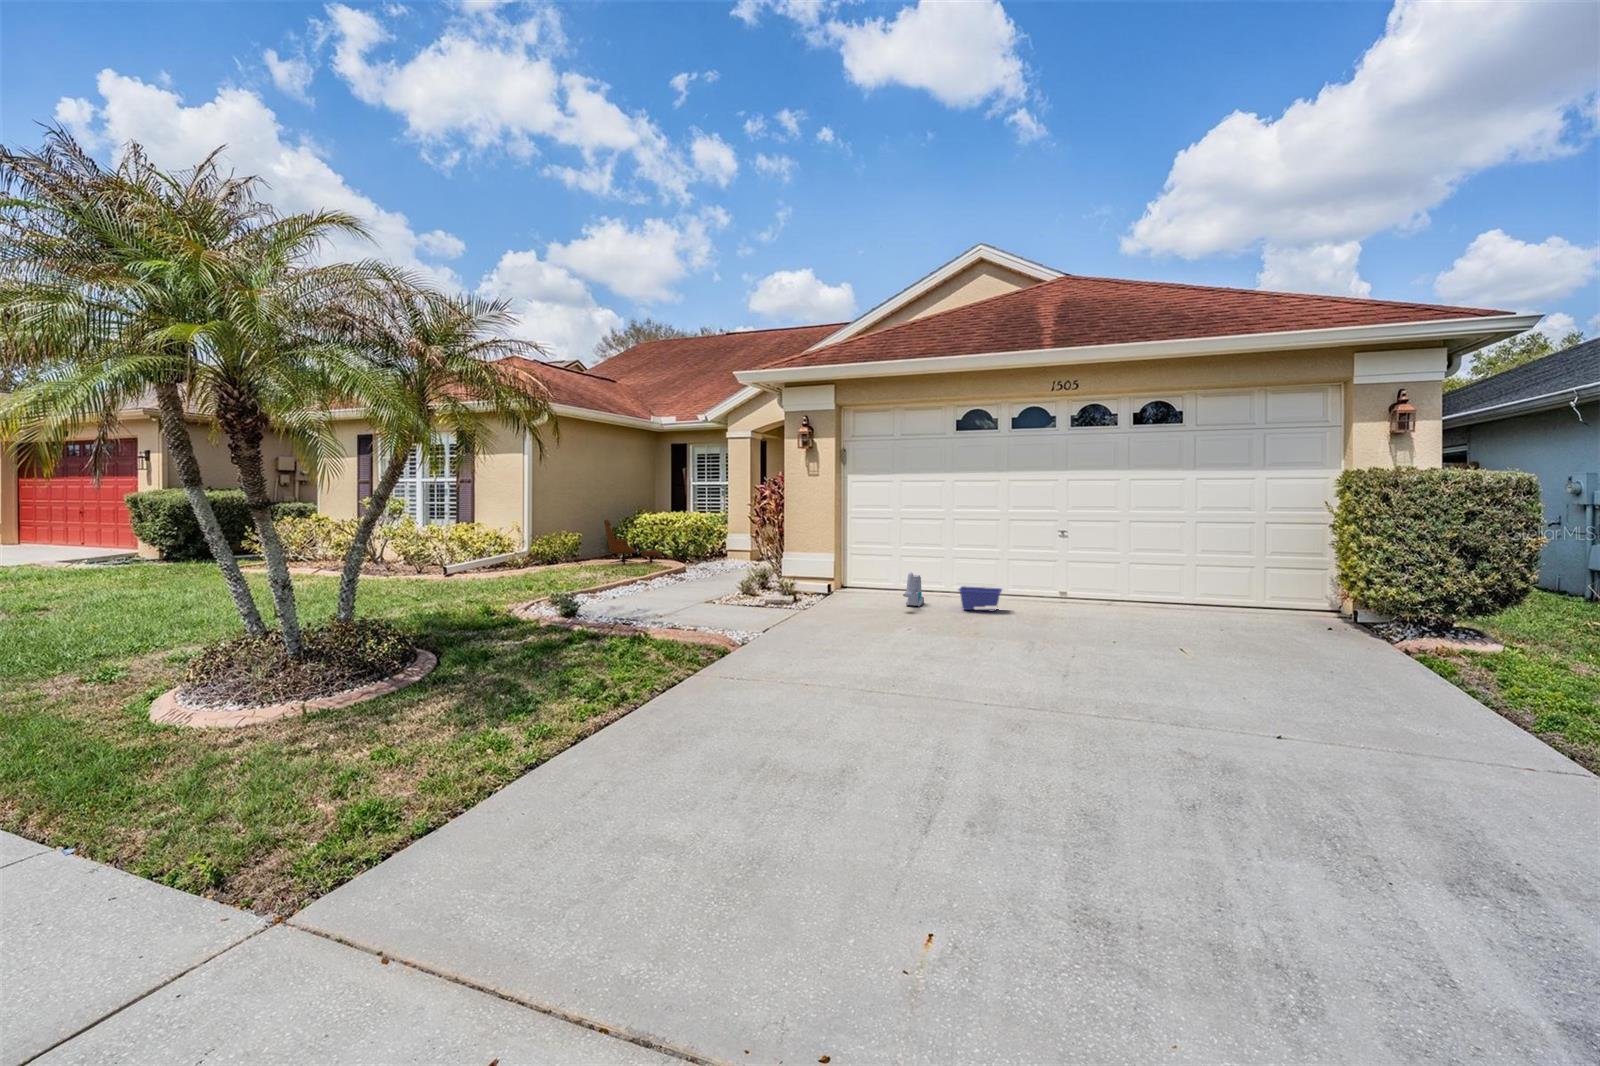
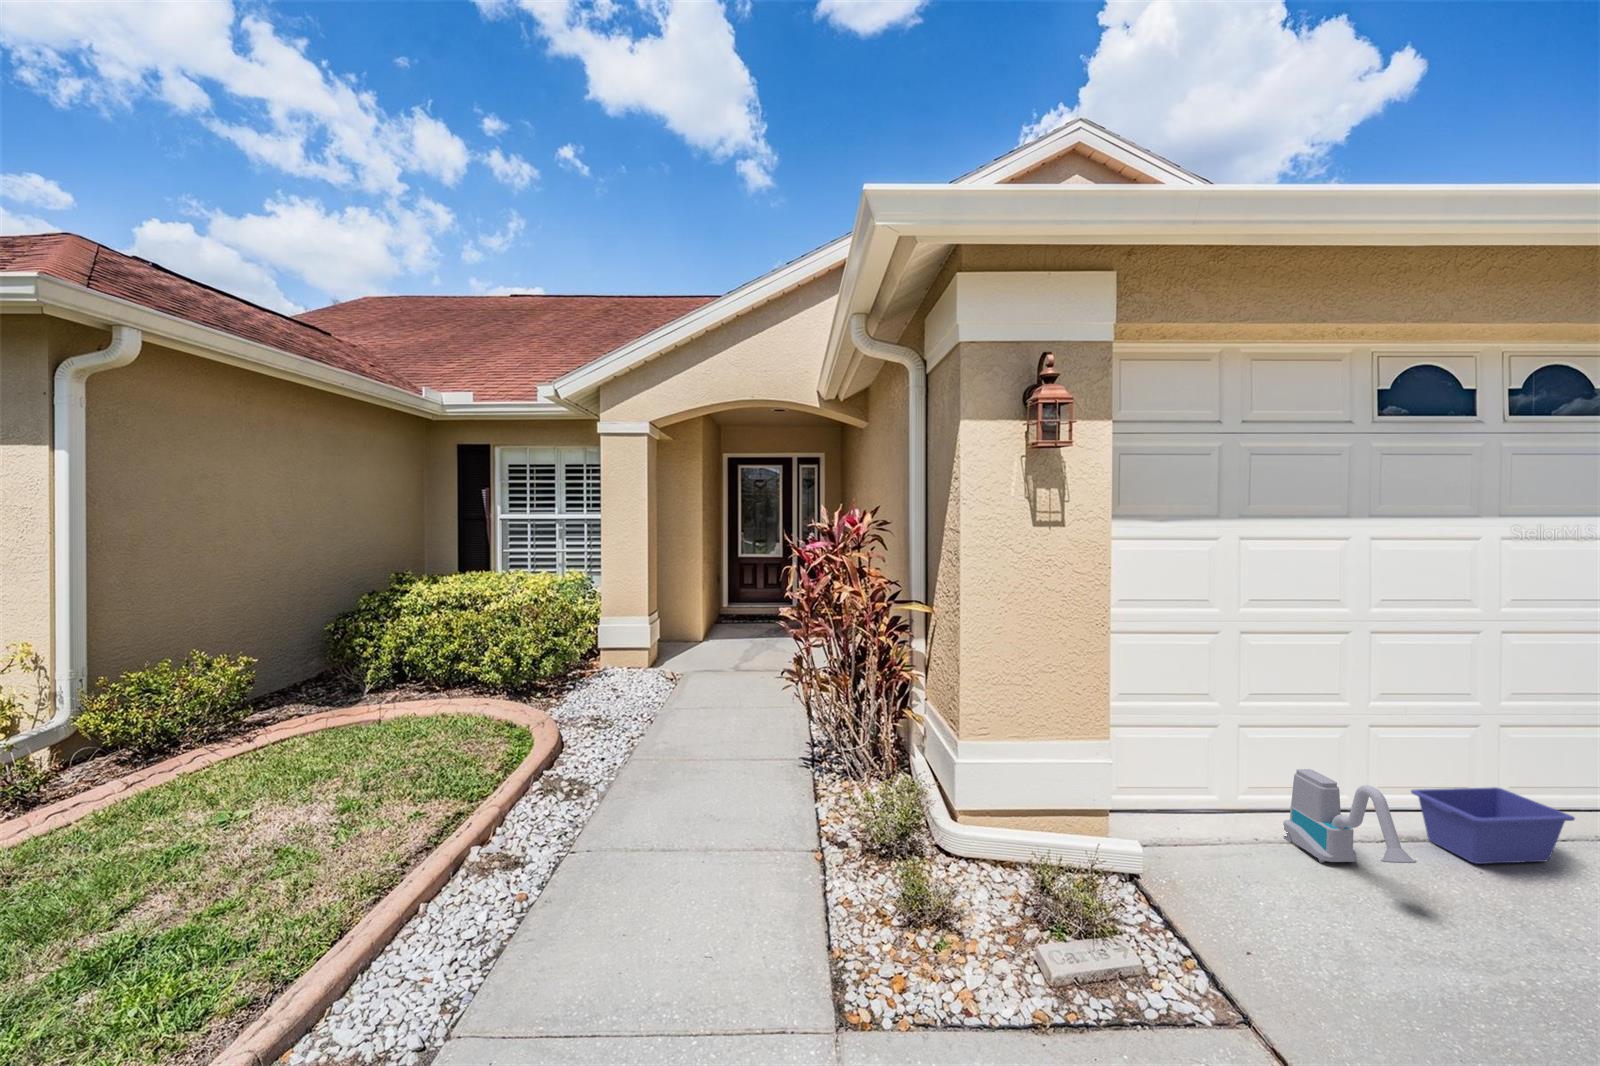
lounge chair: present [604,520,661,565] -> none [323,615,471,721]

